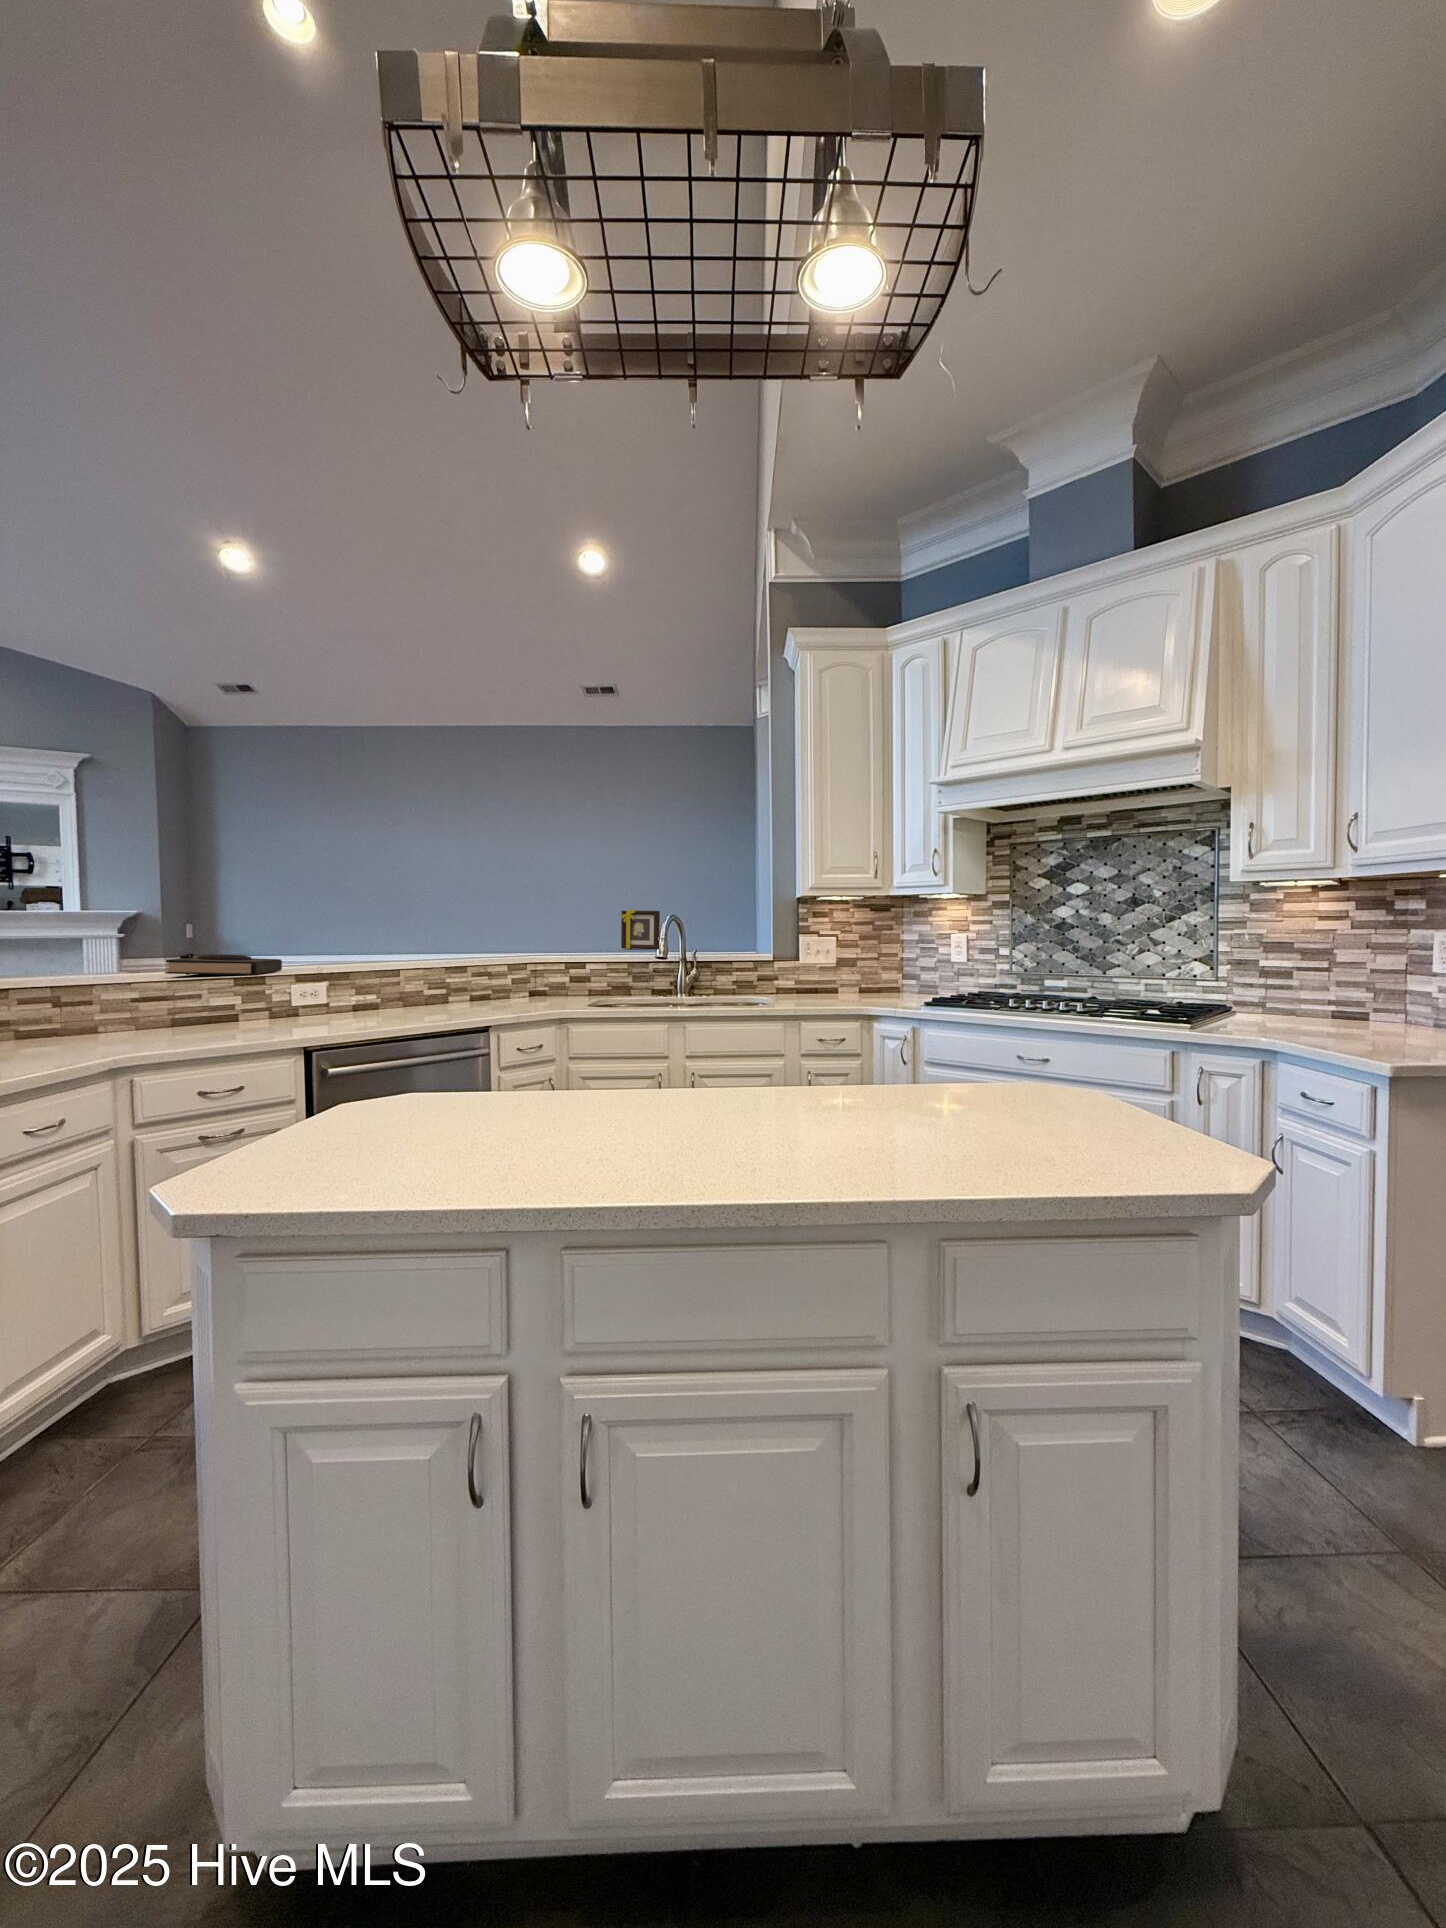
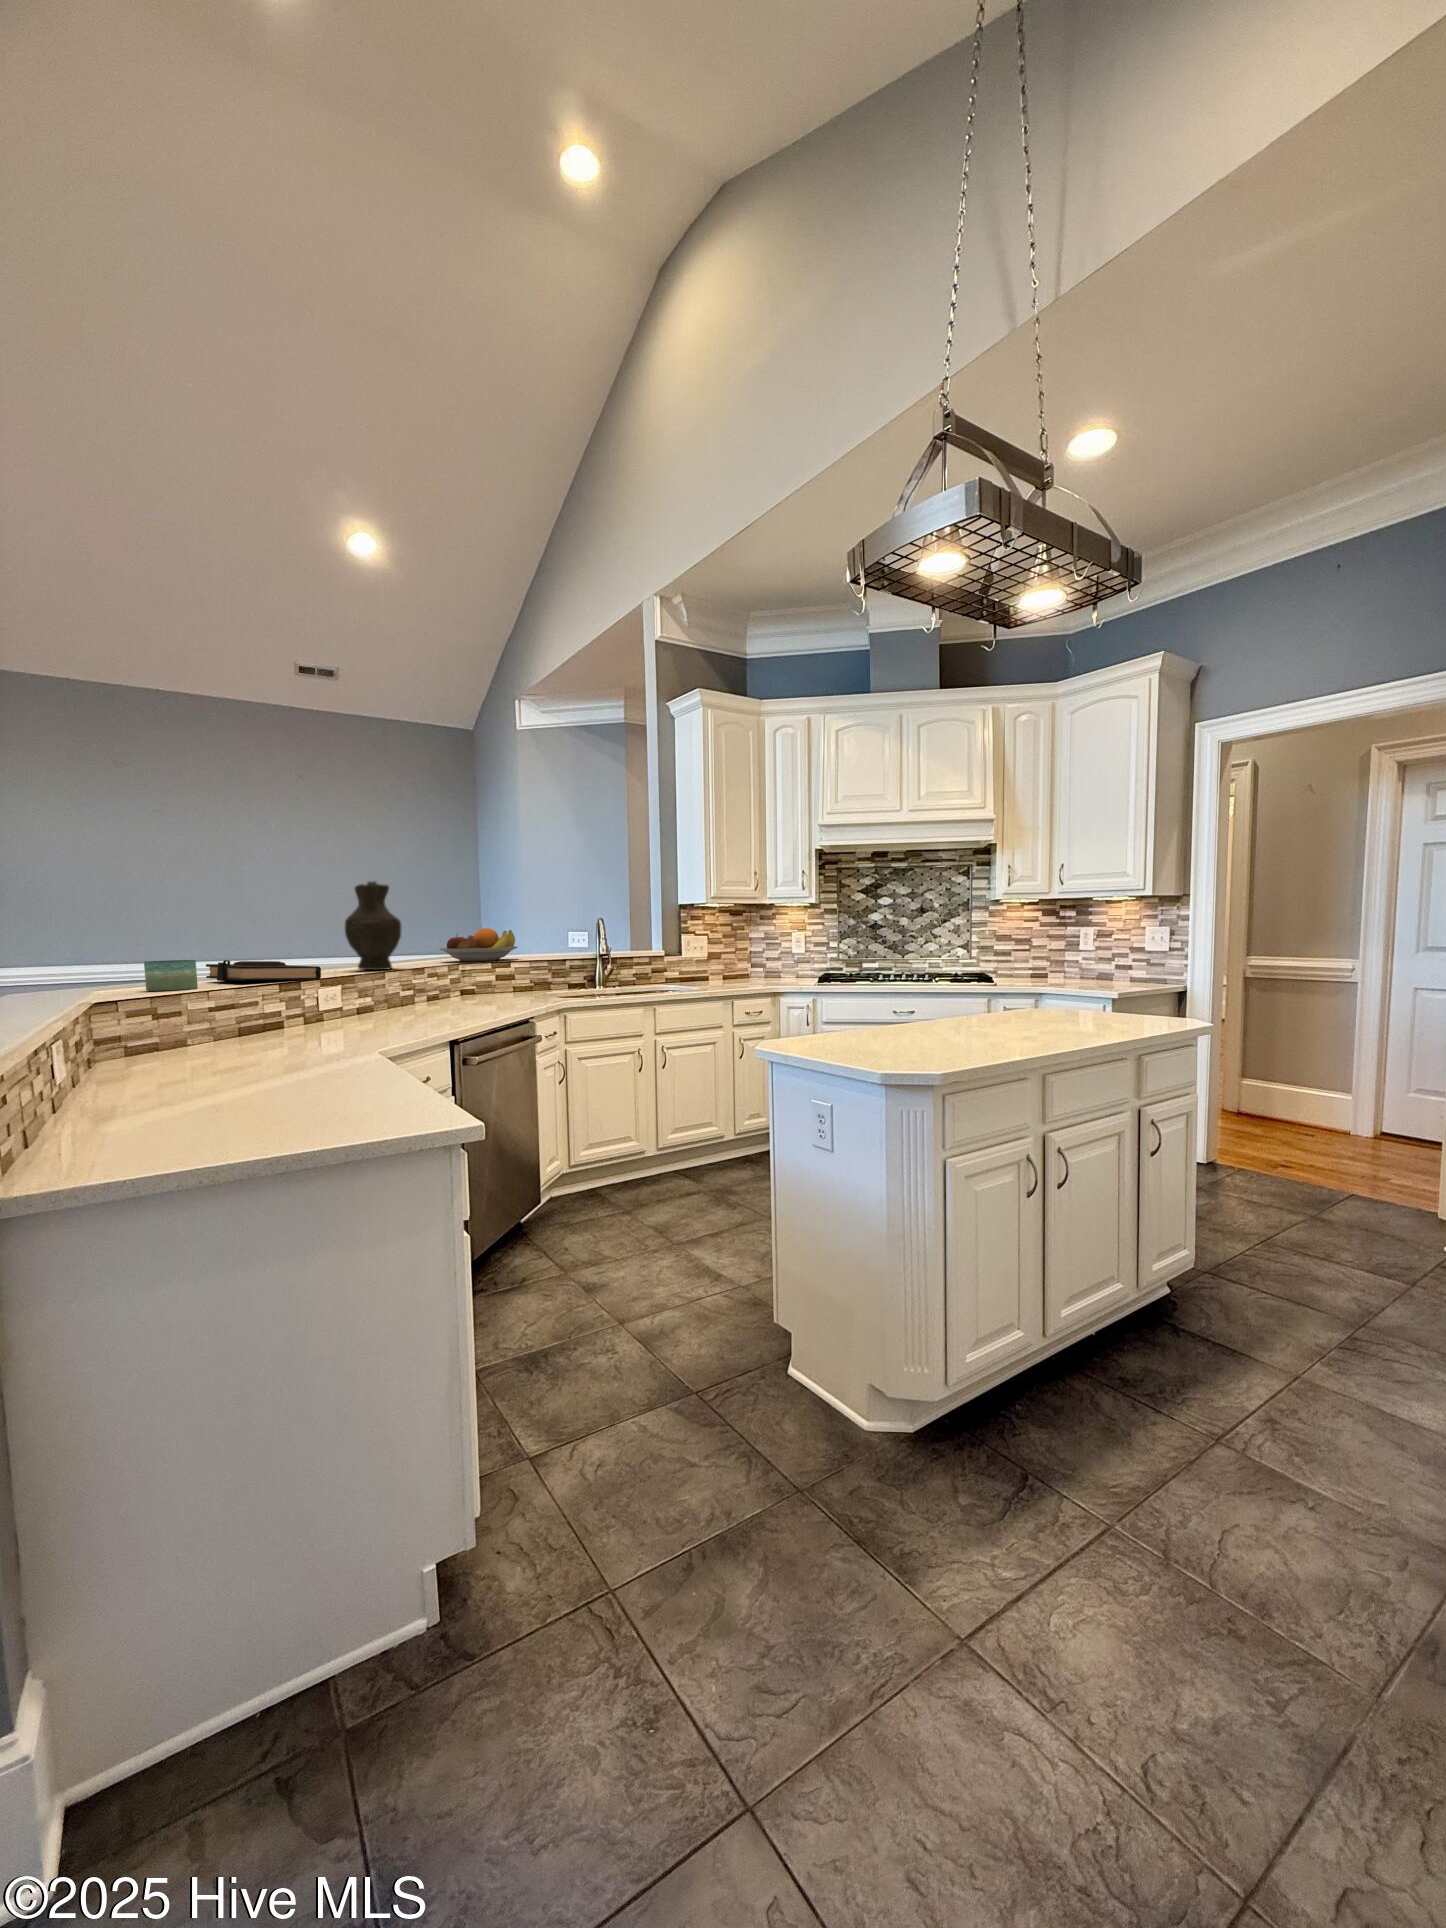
decorative vase: none [363,877,425,967] -> present [345,881,401,970]
picture frame: present [621,909,660,949] -> none [403,909,448,952]
fruit bowl: none [511,926,592,960] -> present [439,928,518,961]
candle: none [65,952,121,981] -> present [144,960,198,991]

